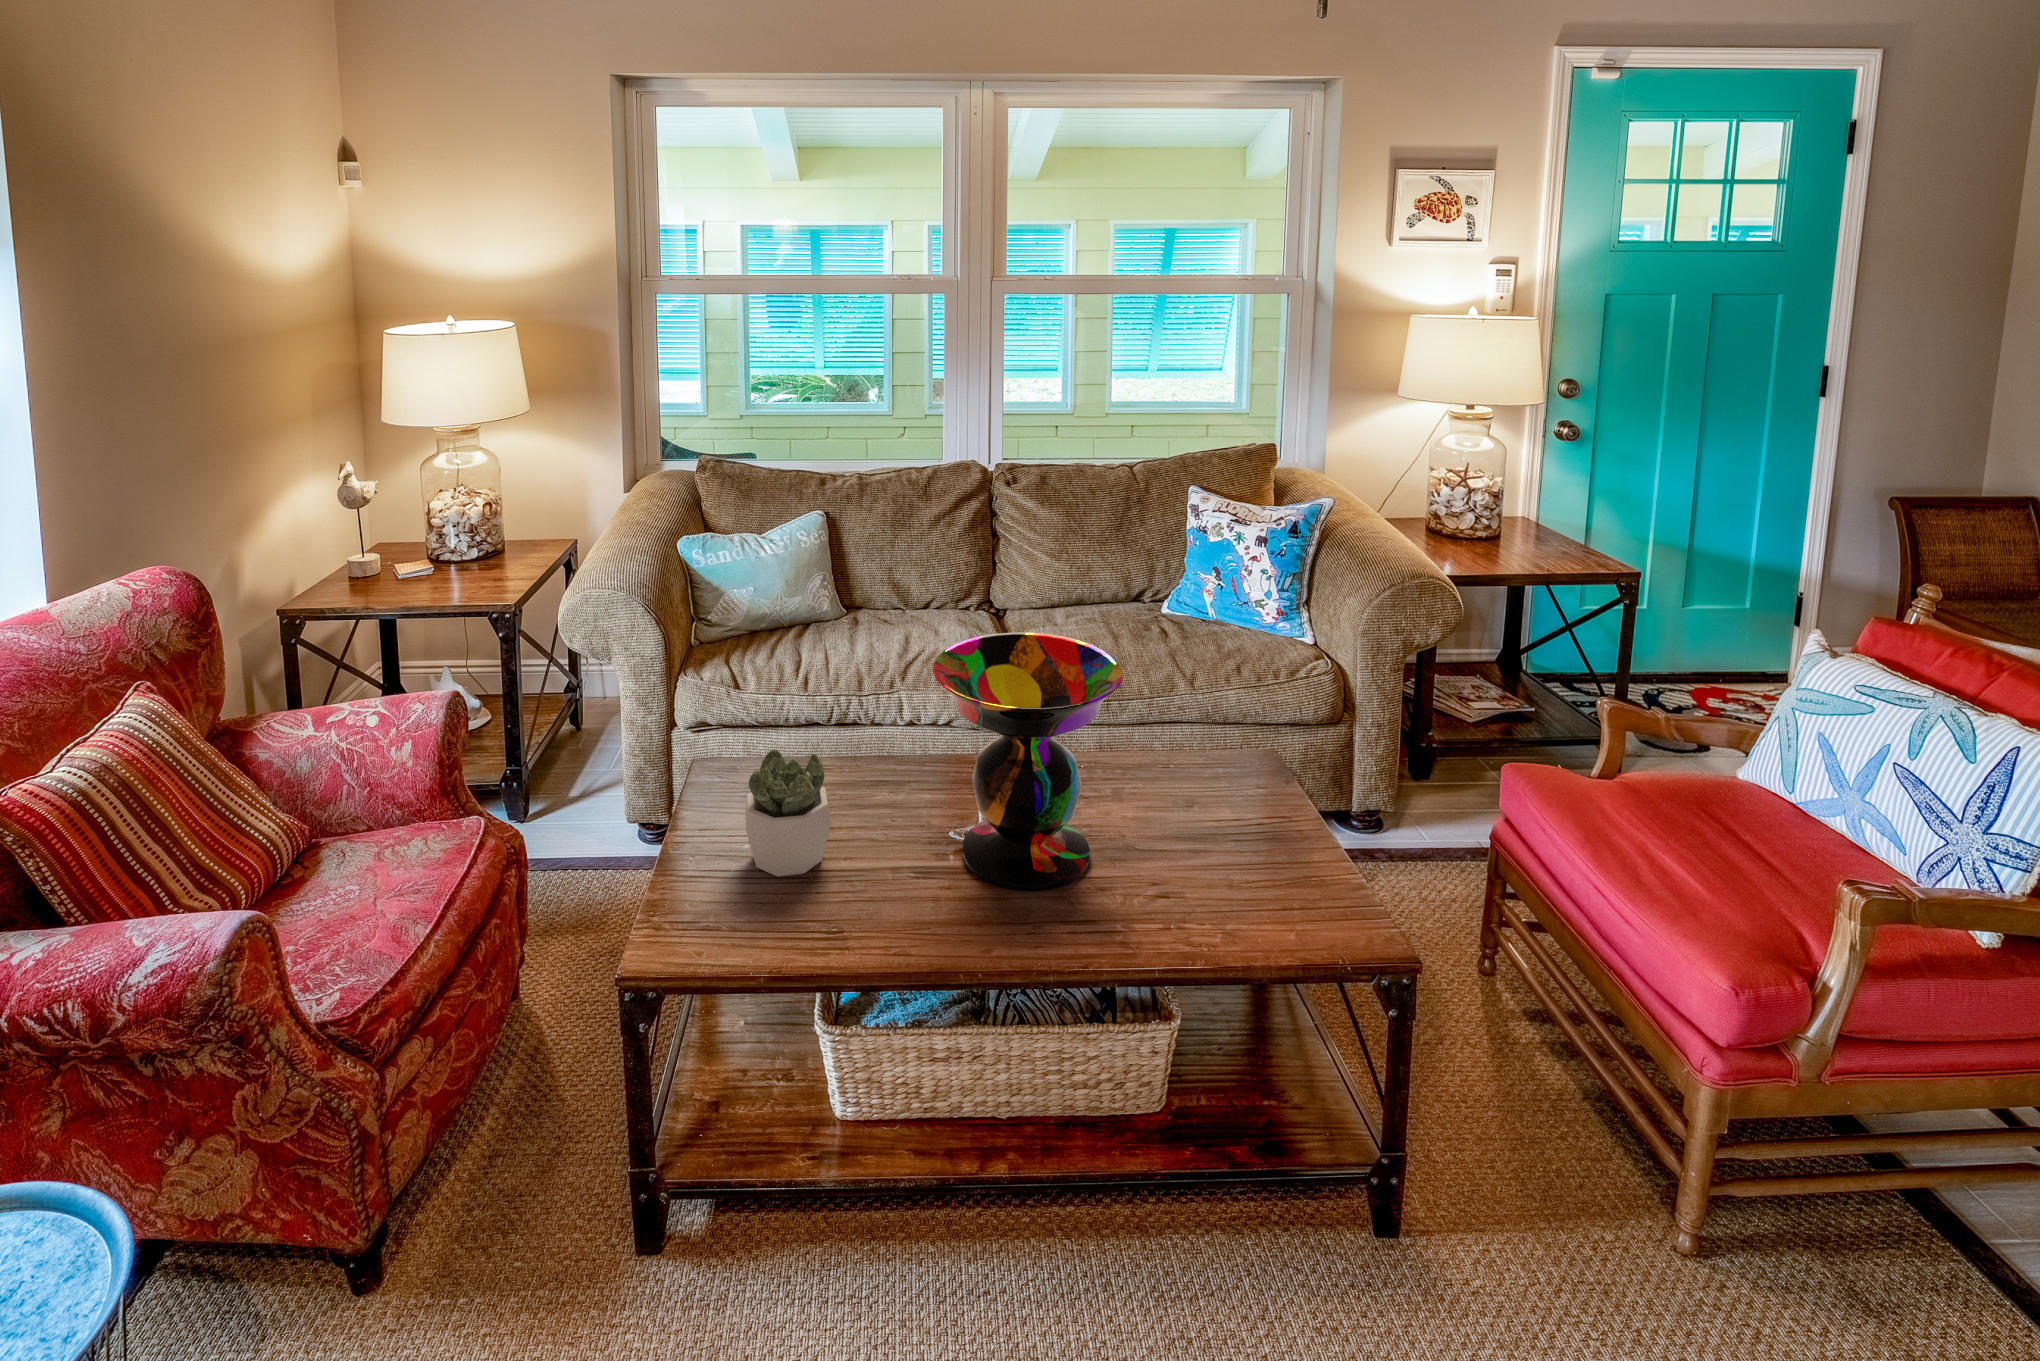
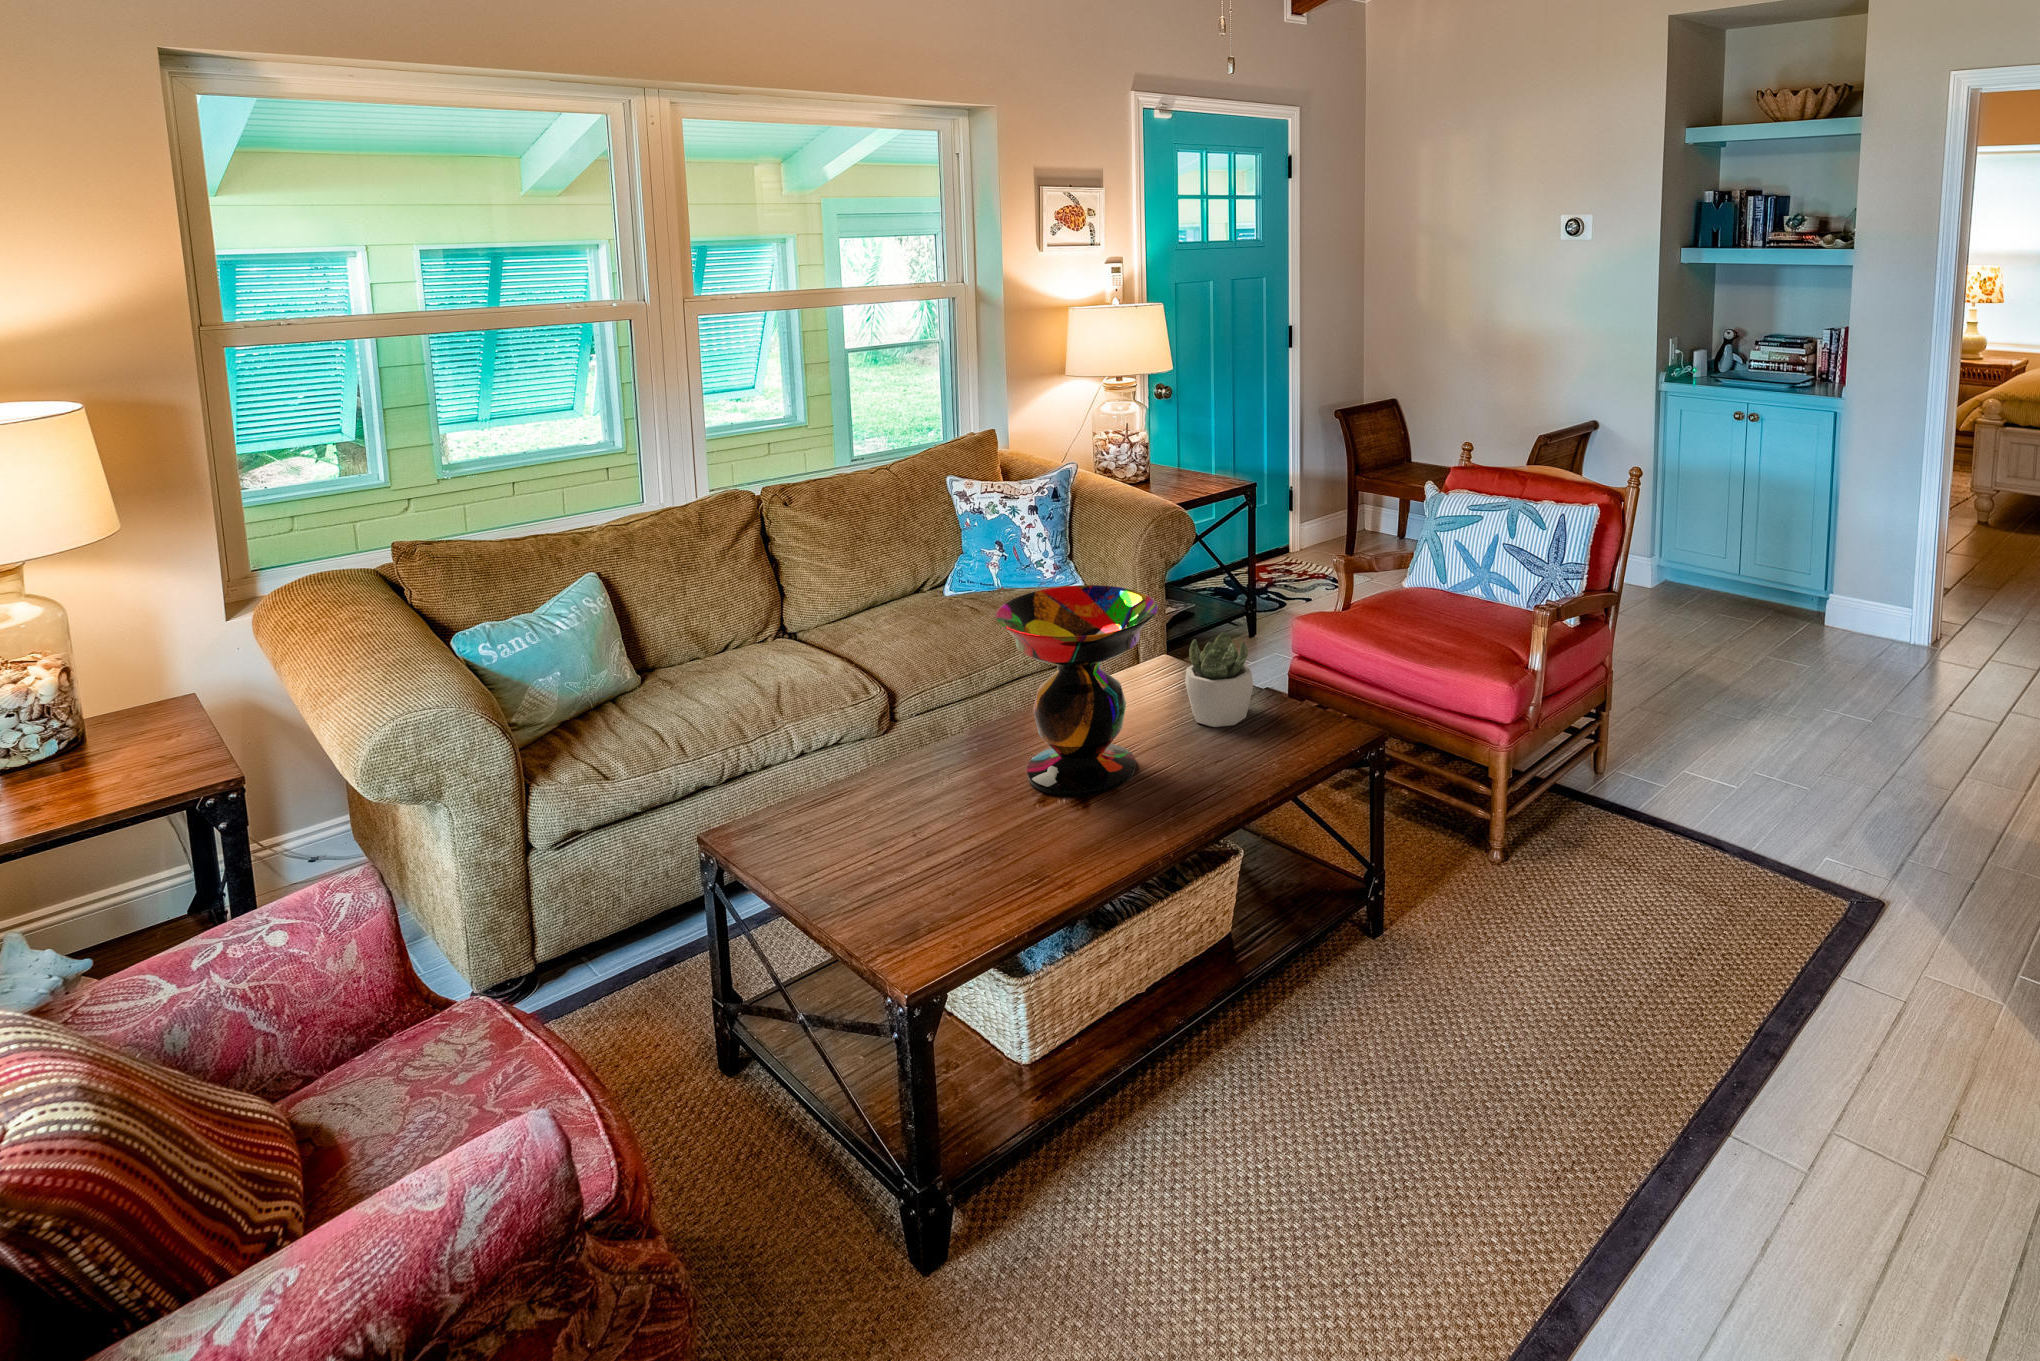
succulent plant: present [745,749,831,877] -> present [1185,632,1253,727]

